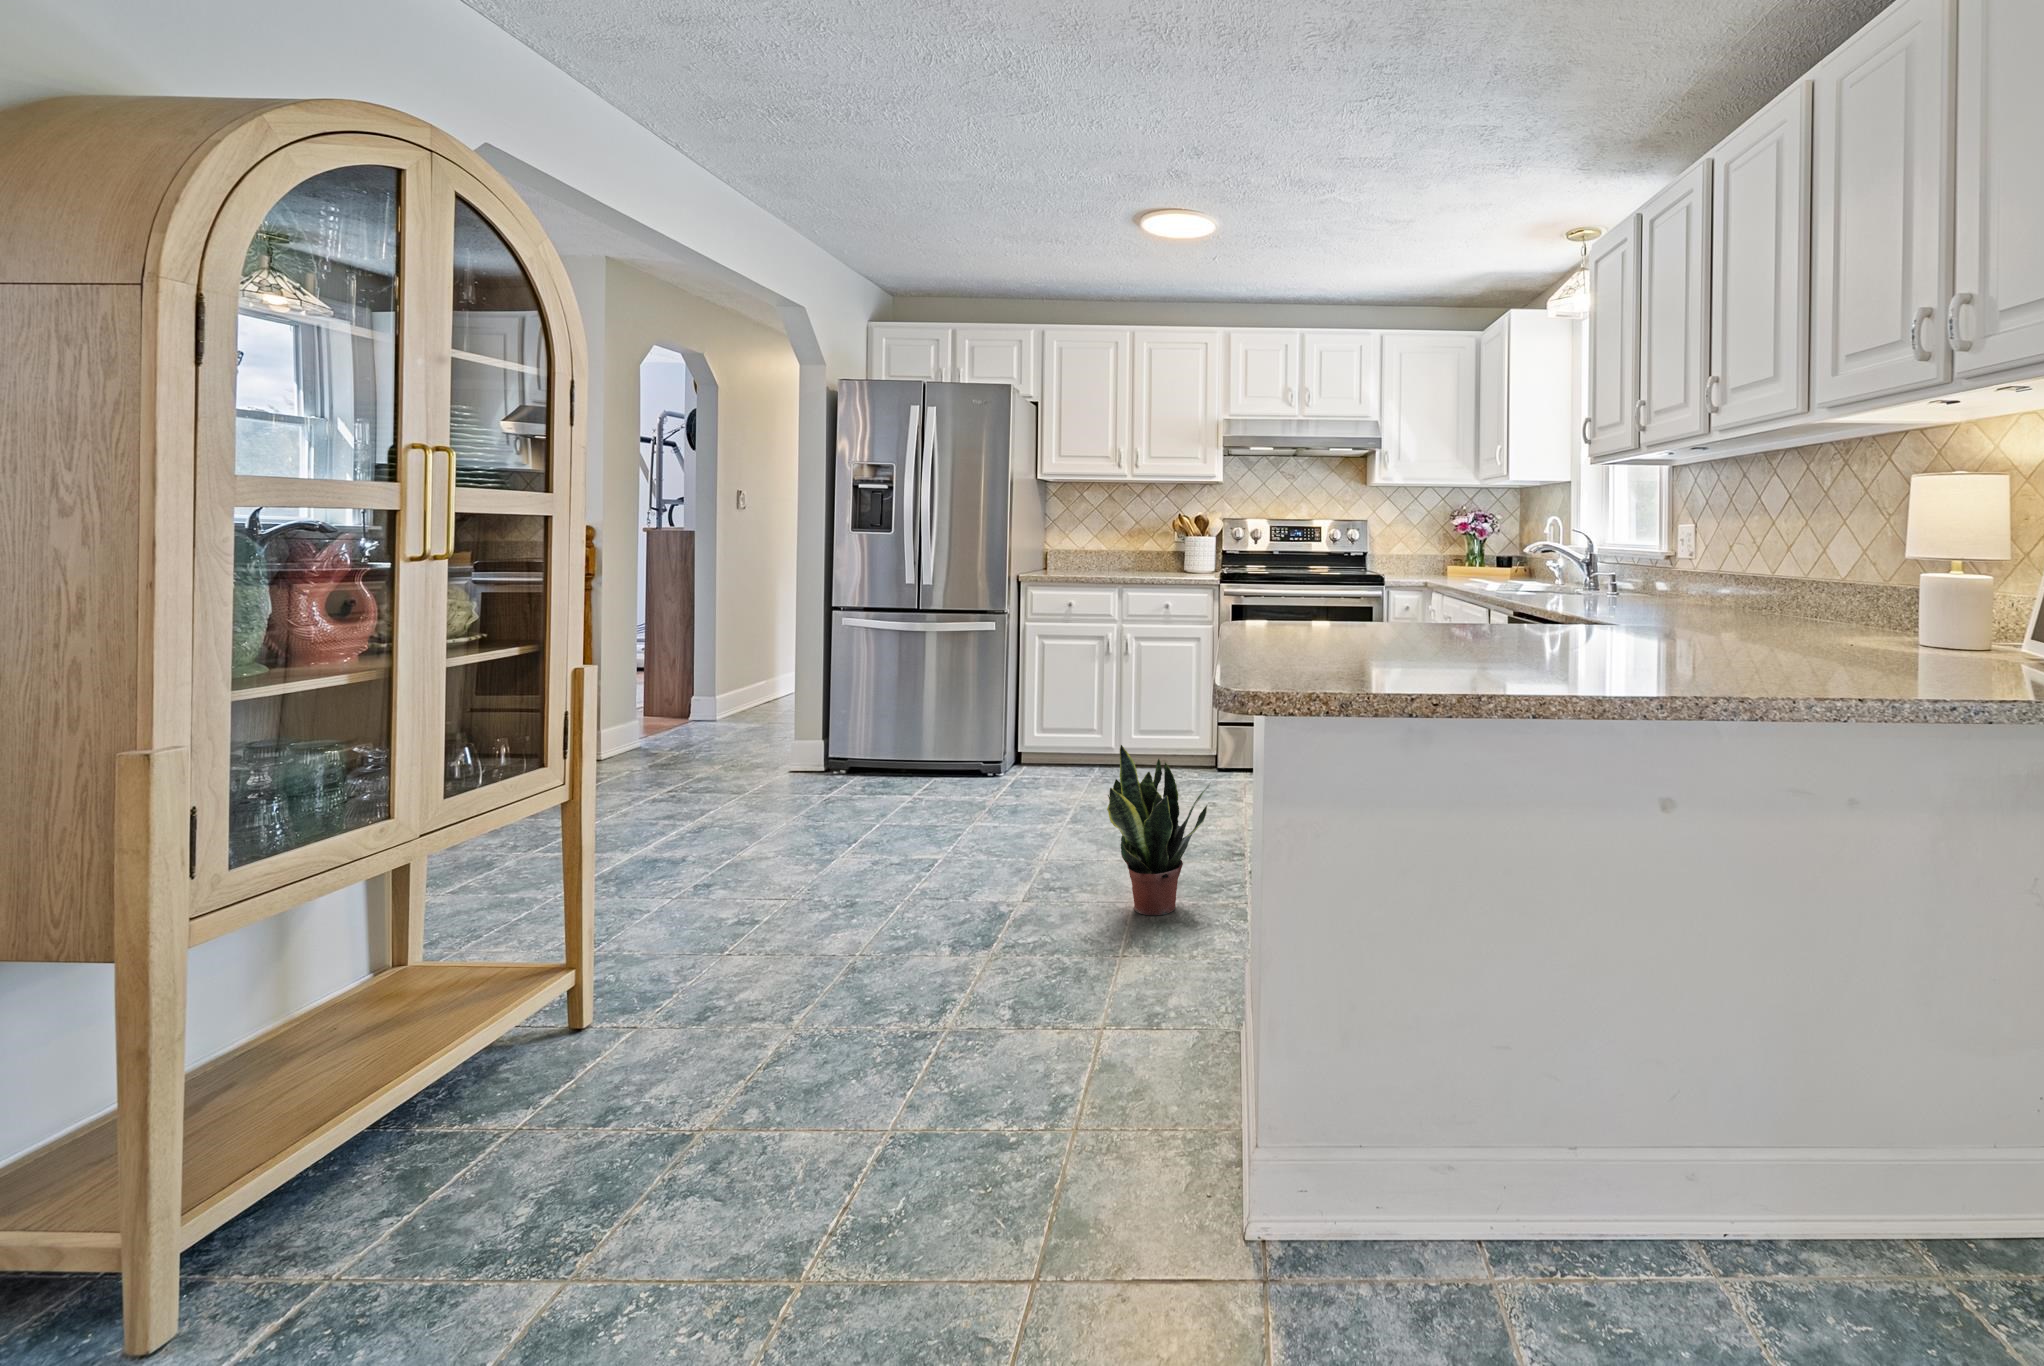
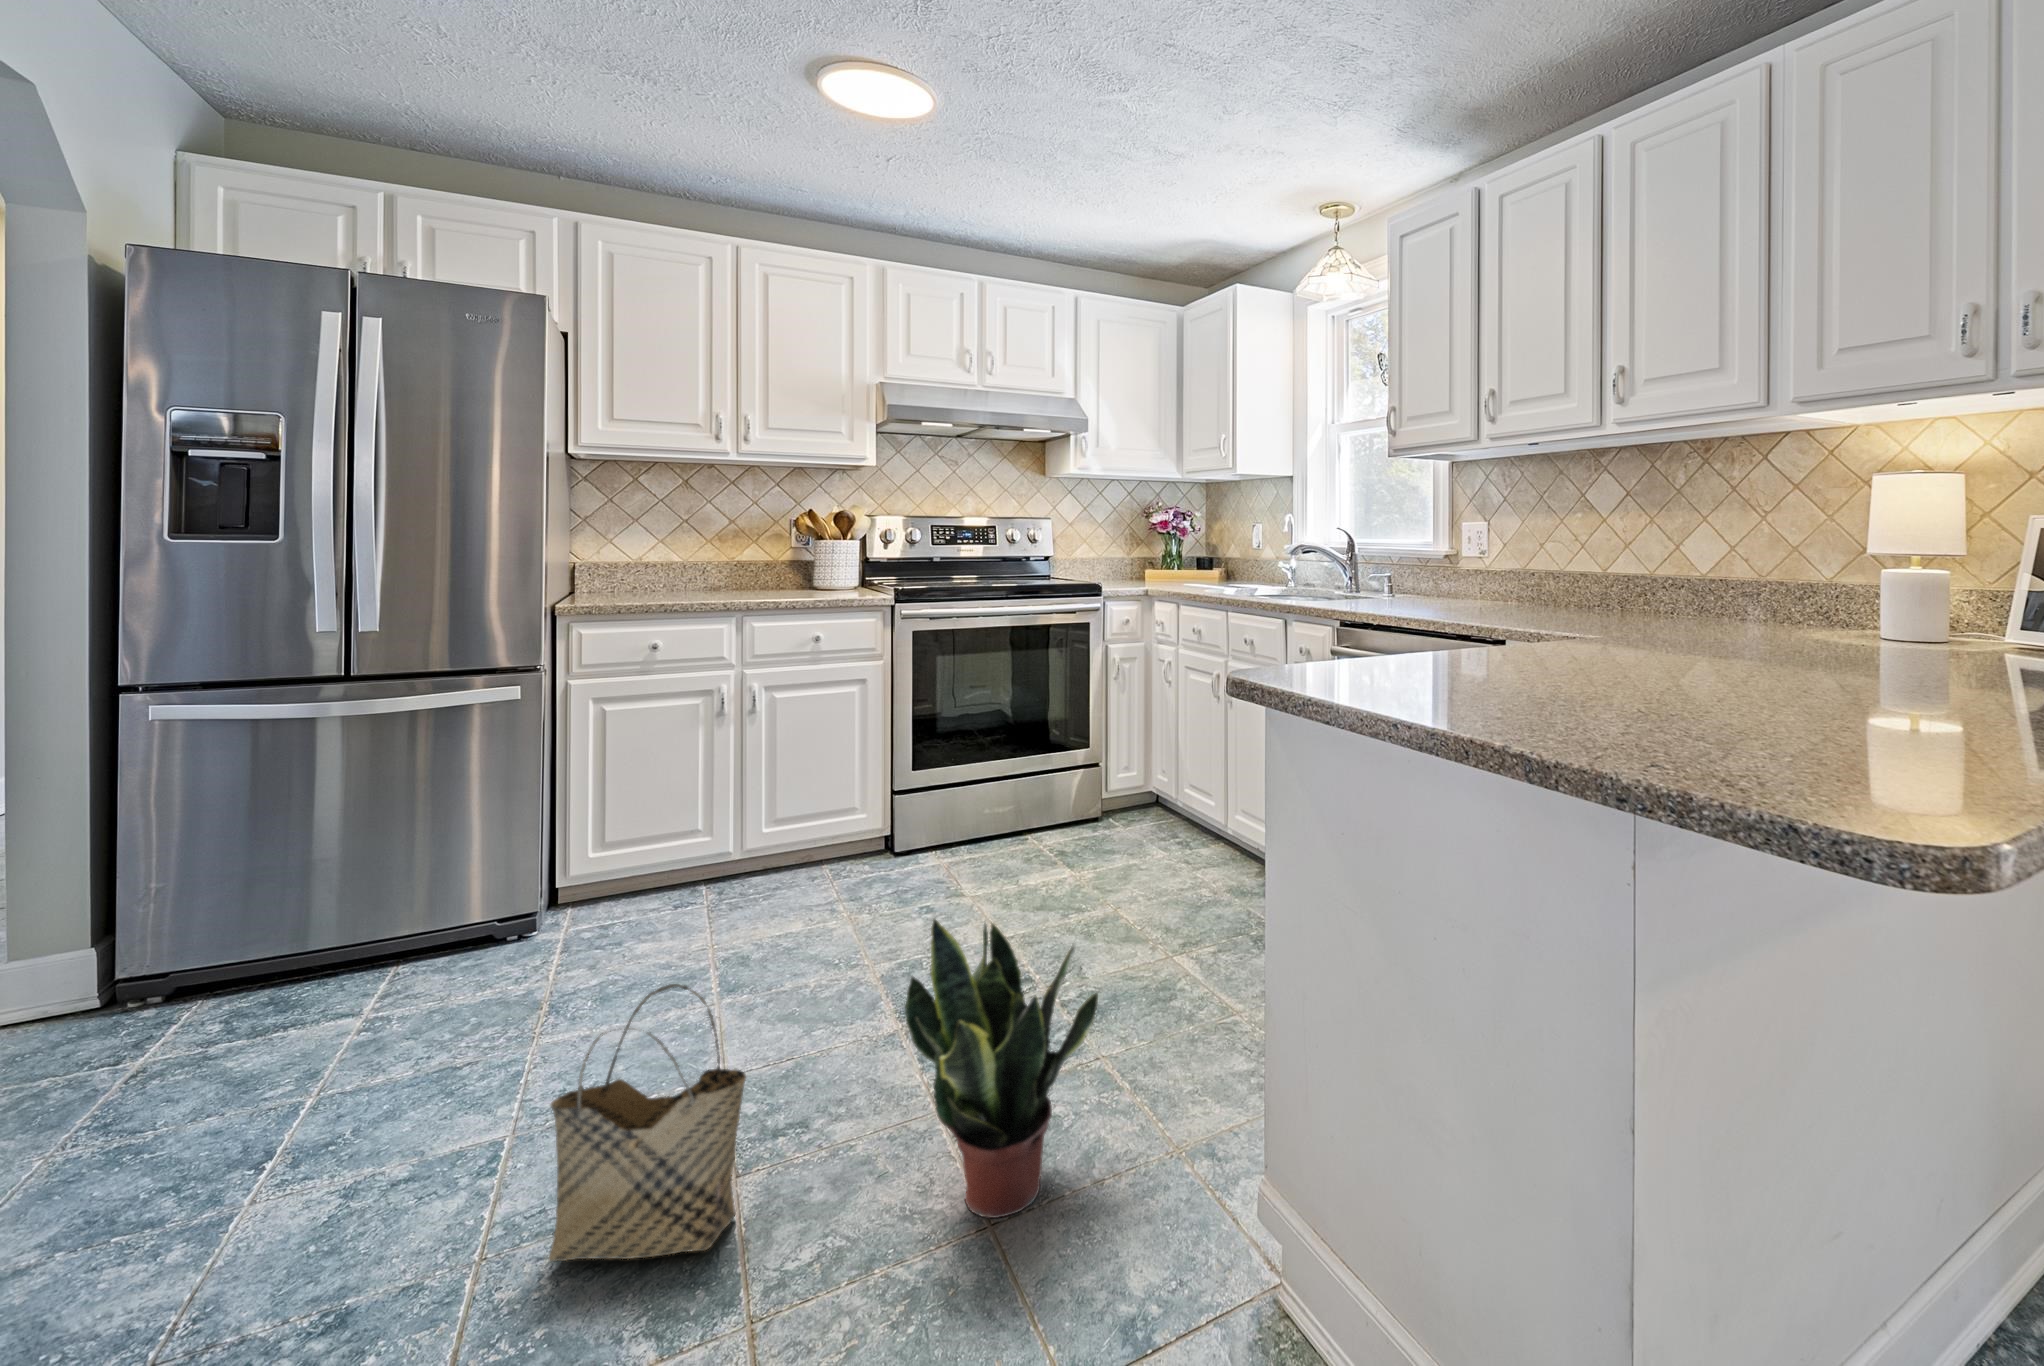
woven basket: none [956,764,1040,892] -> present [549,984,746,1262]

